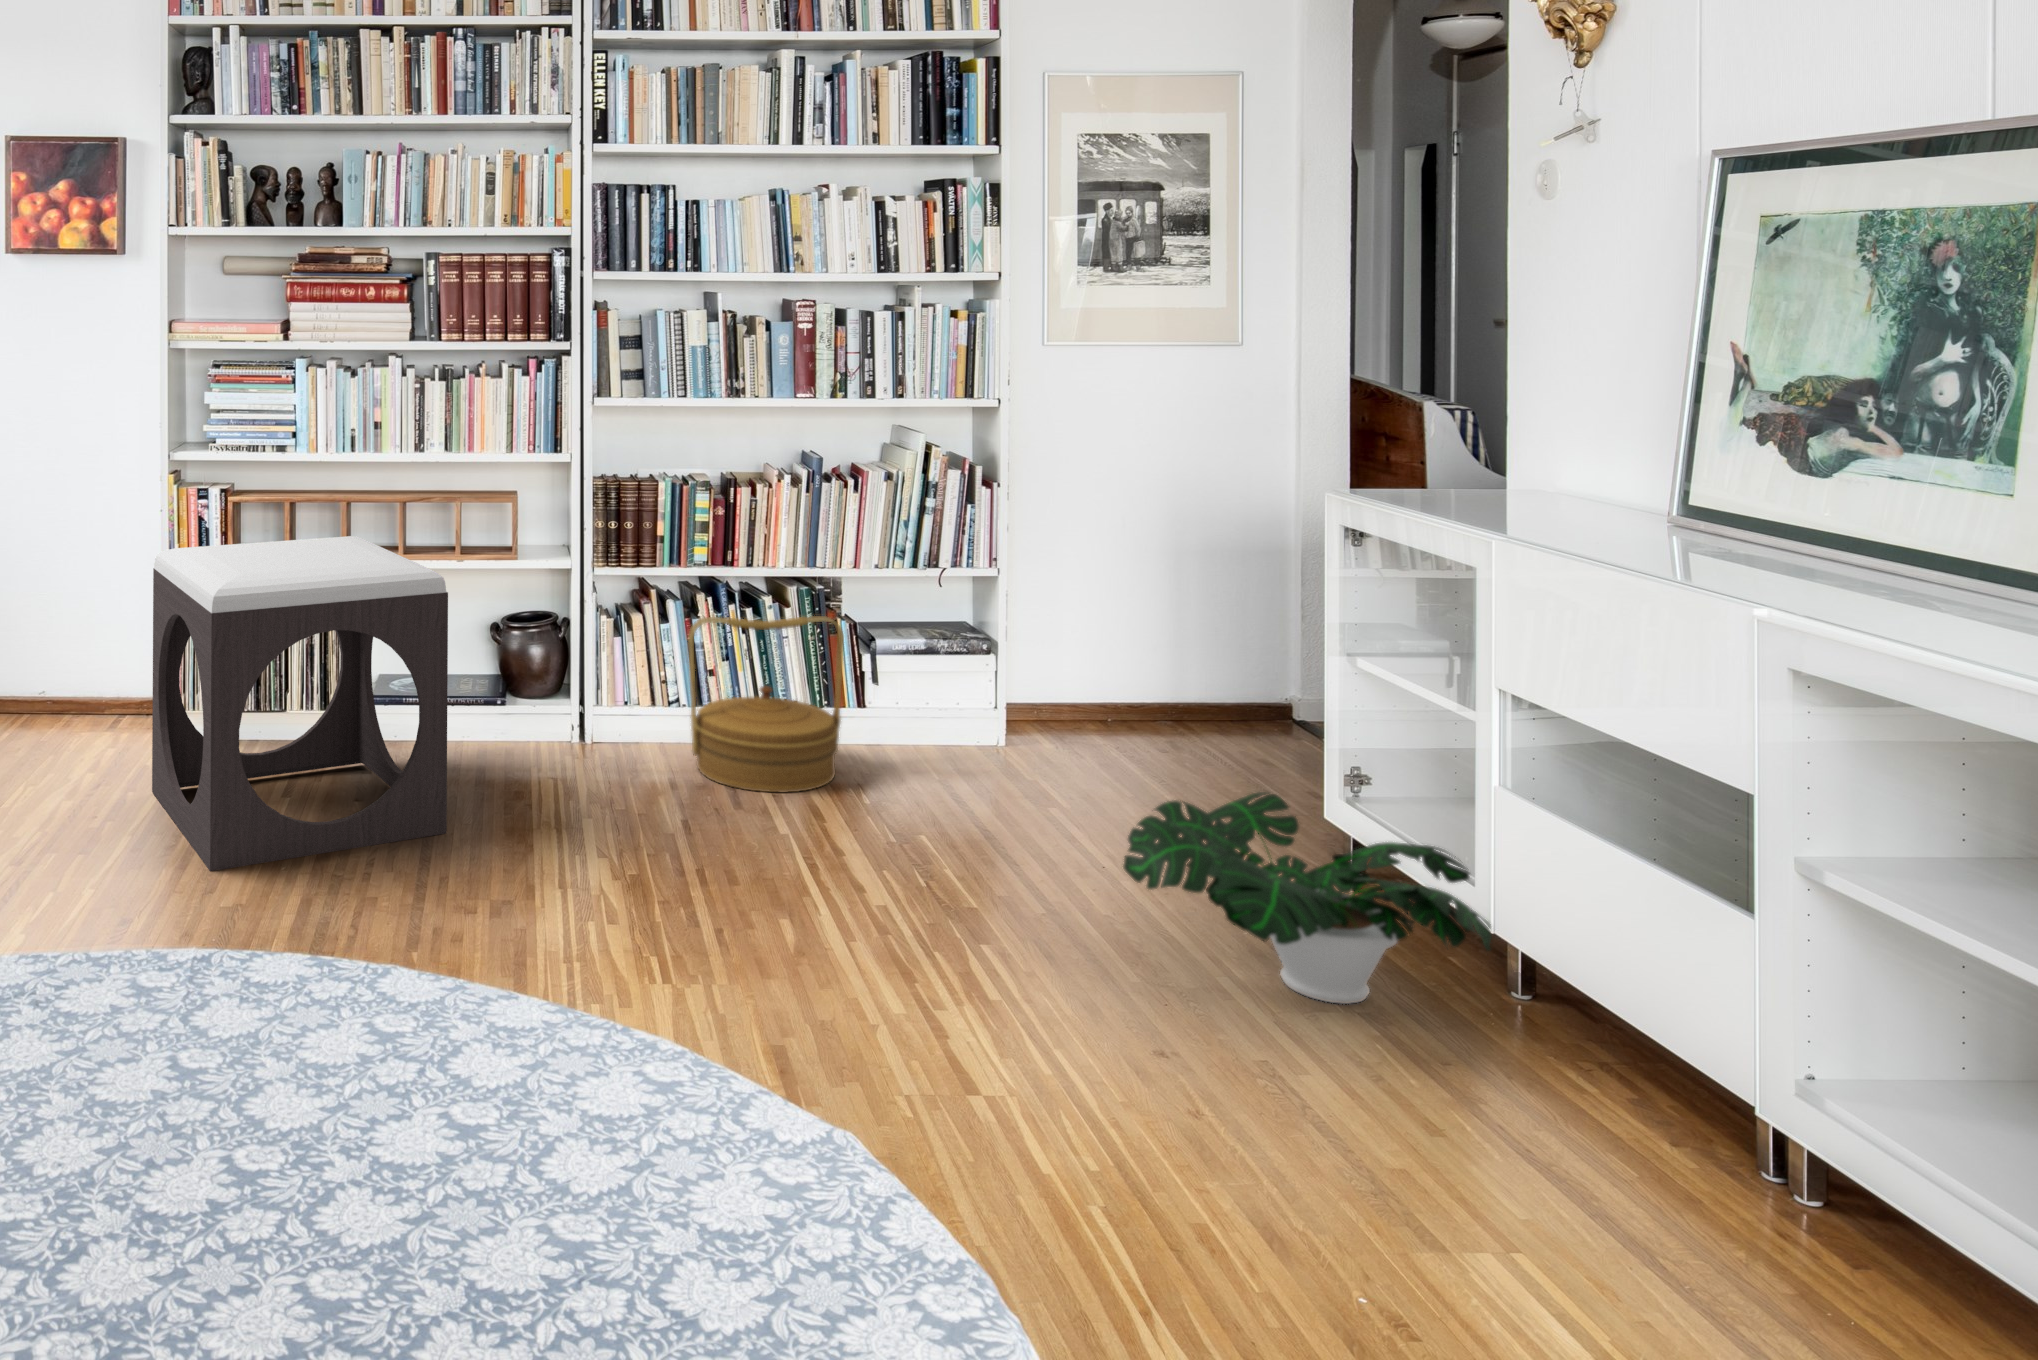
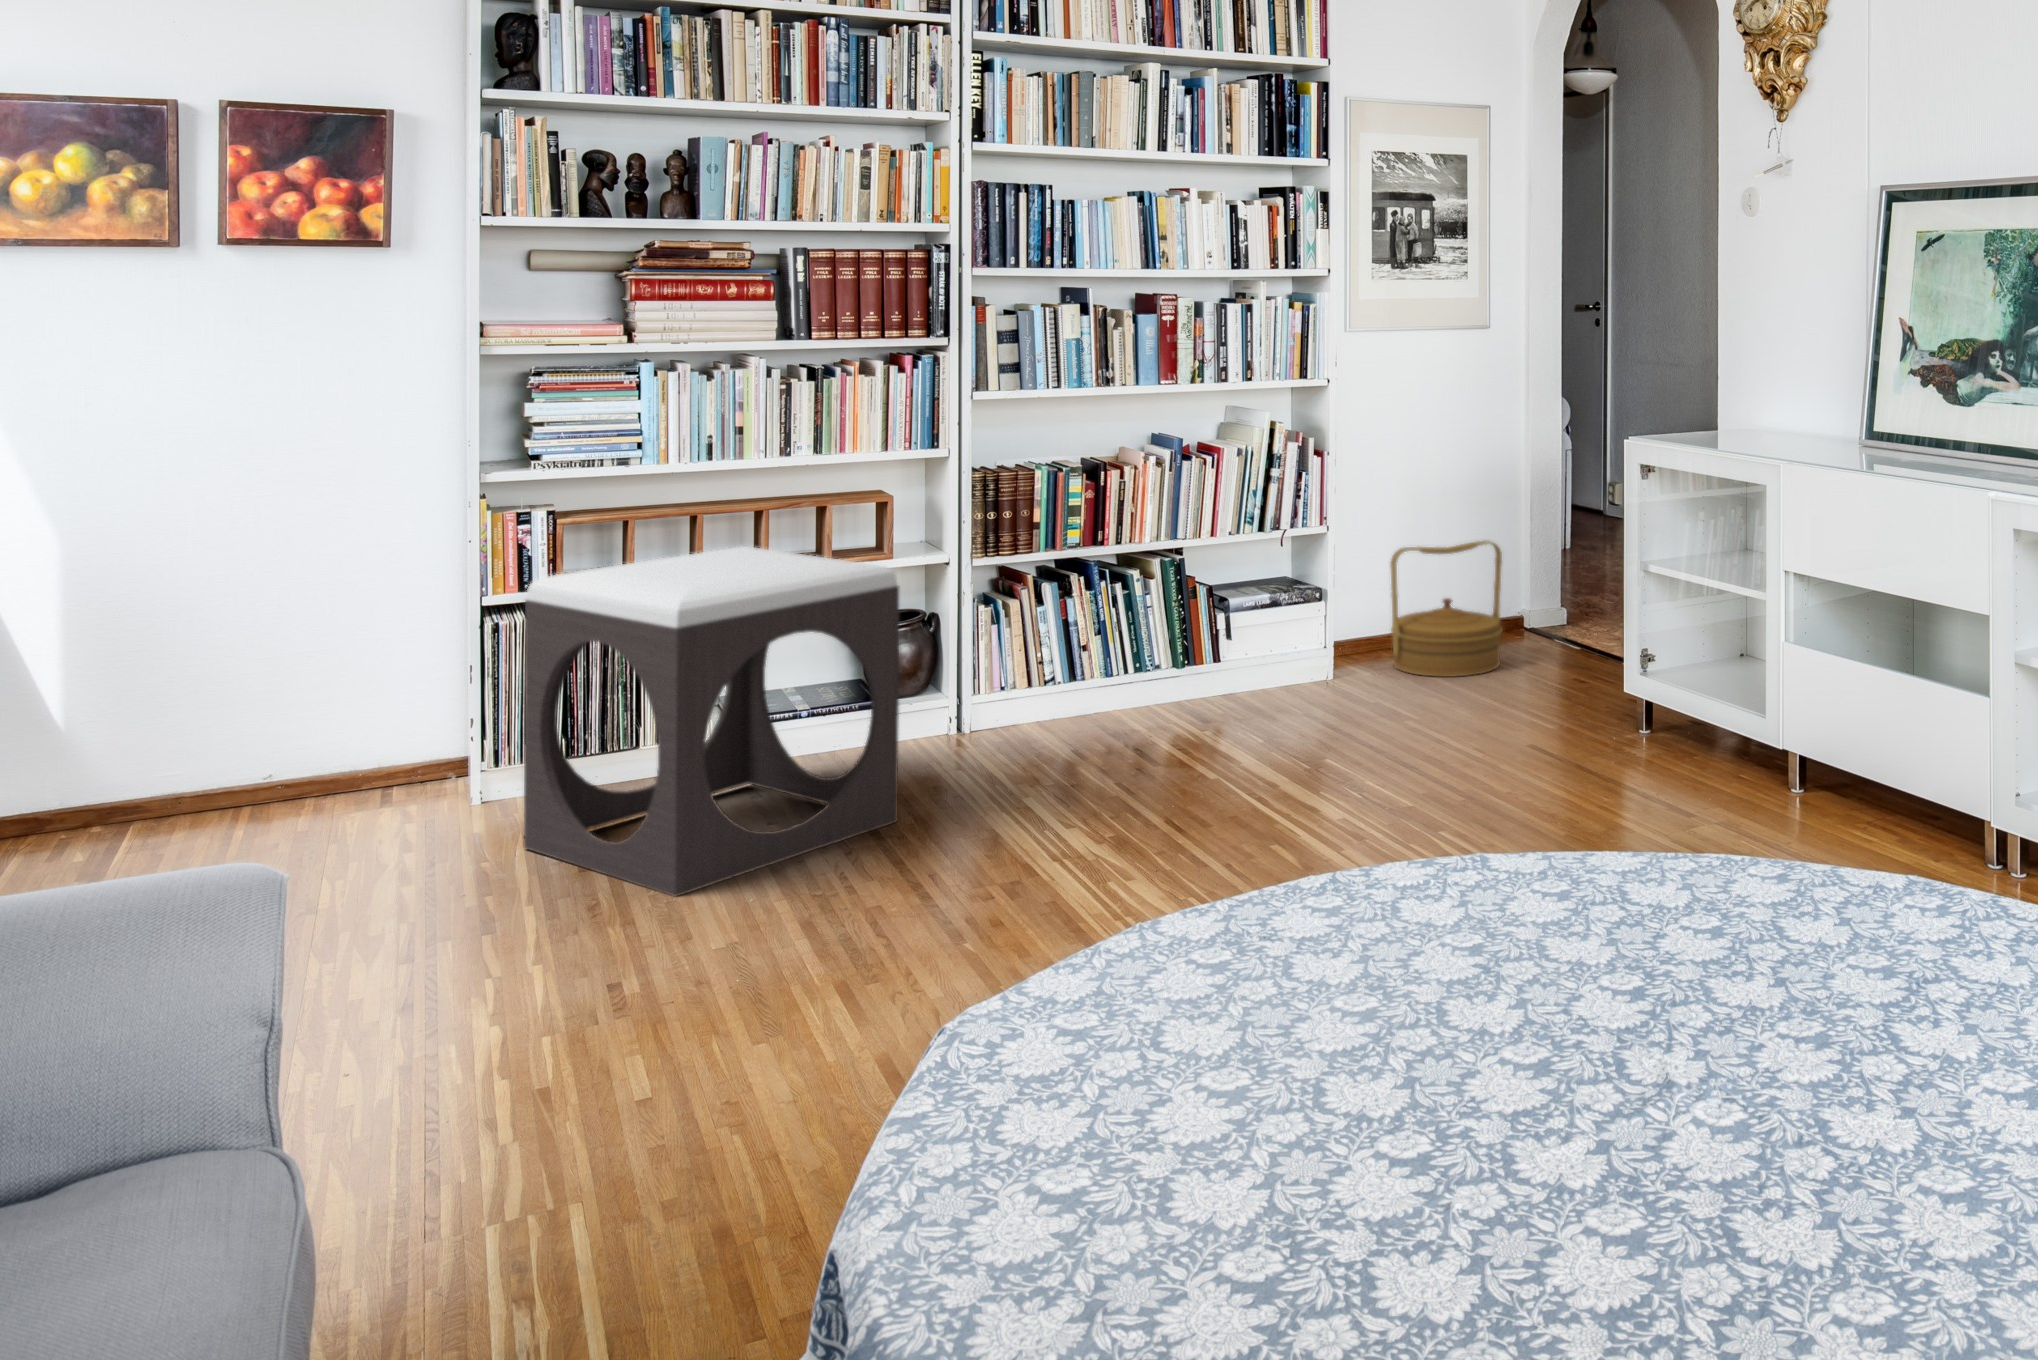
woven basket: present [688,616,844,793] -> present [1390,541,1503,677]
potted plant: present [1123,792,1492,1004] -> none [1502,660,1745,794]

